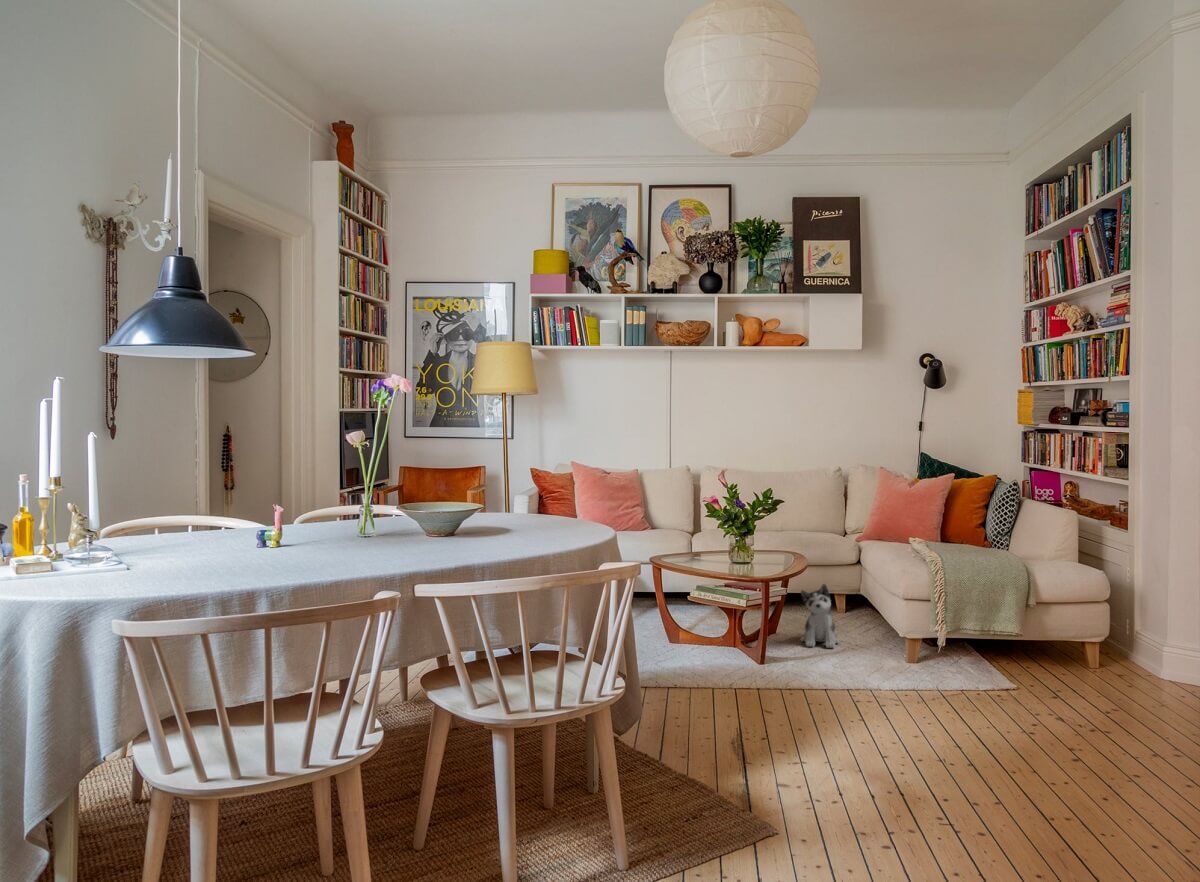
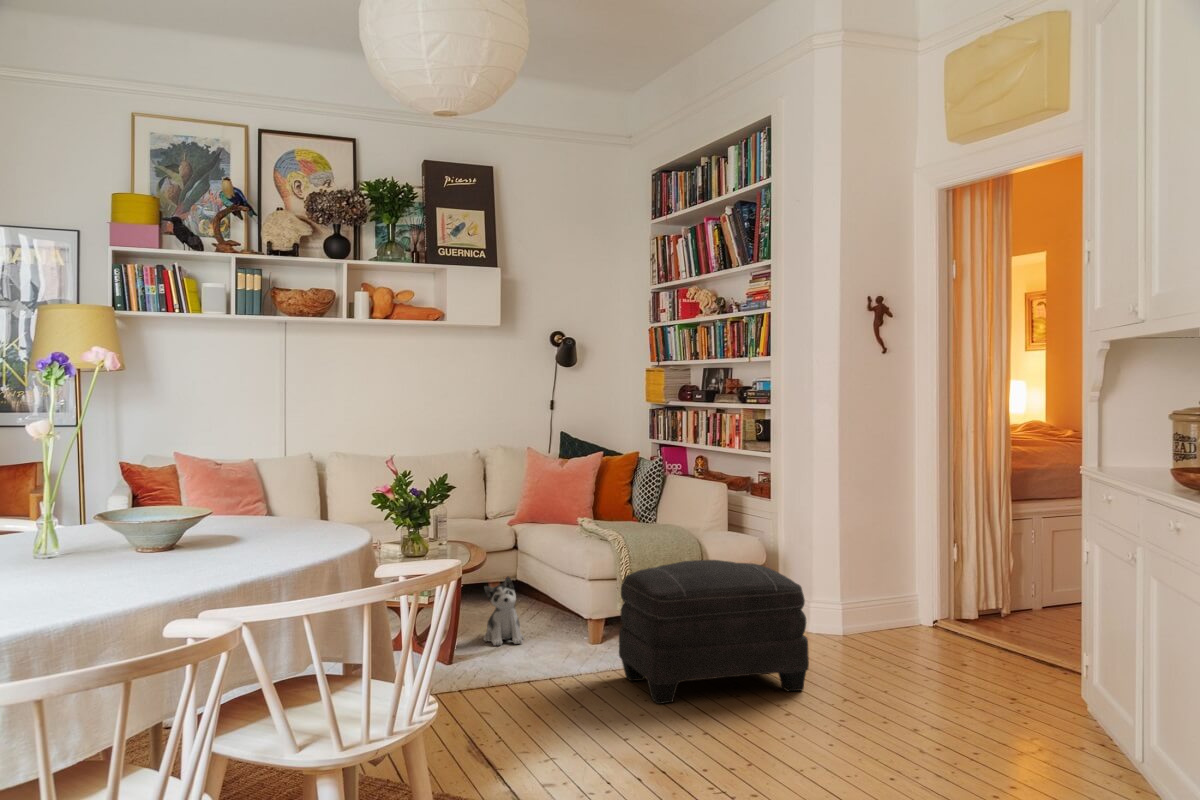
ottoman: none [906,591,1118,750] -> present [619,560,809,704]

